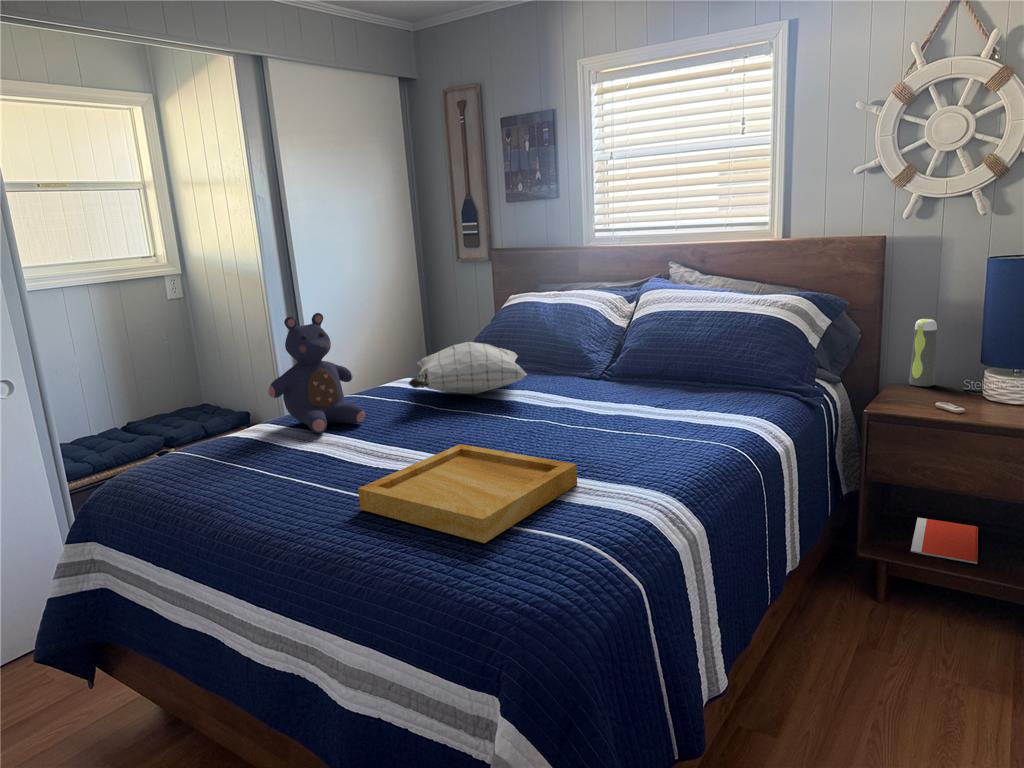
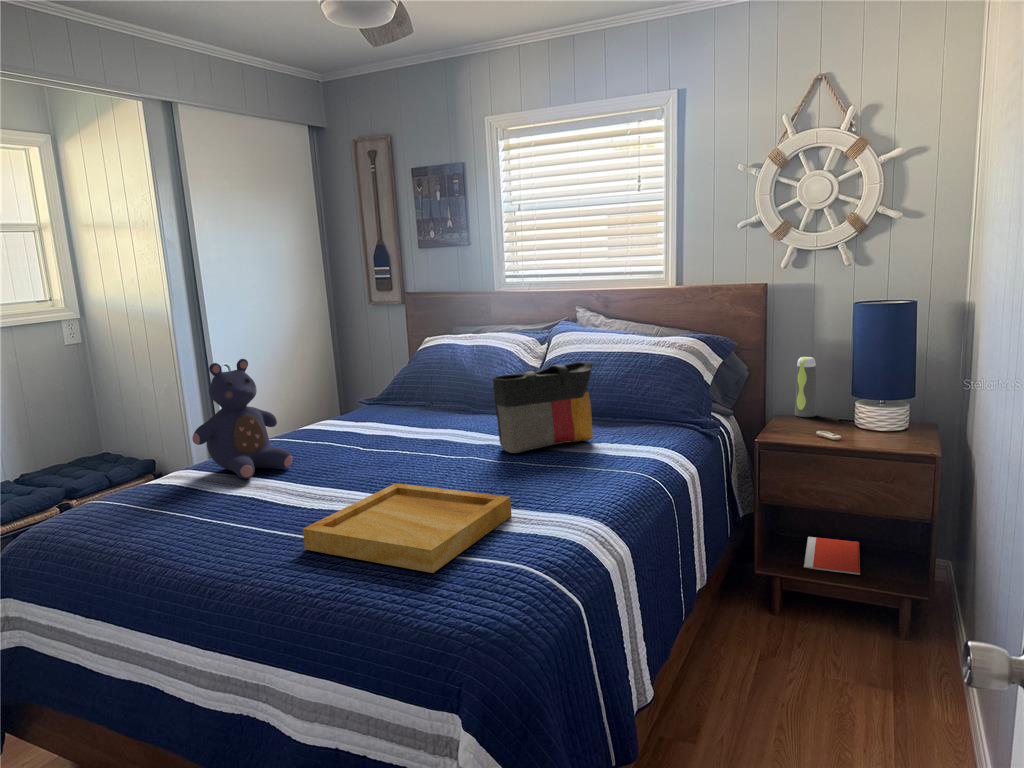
tote bag: none [568,321,679,416] -> present [493,362,593,453]
pillow: present [409,342,527,394] -> none [335,385,452,436]

